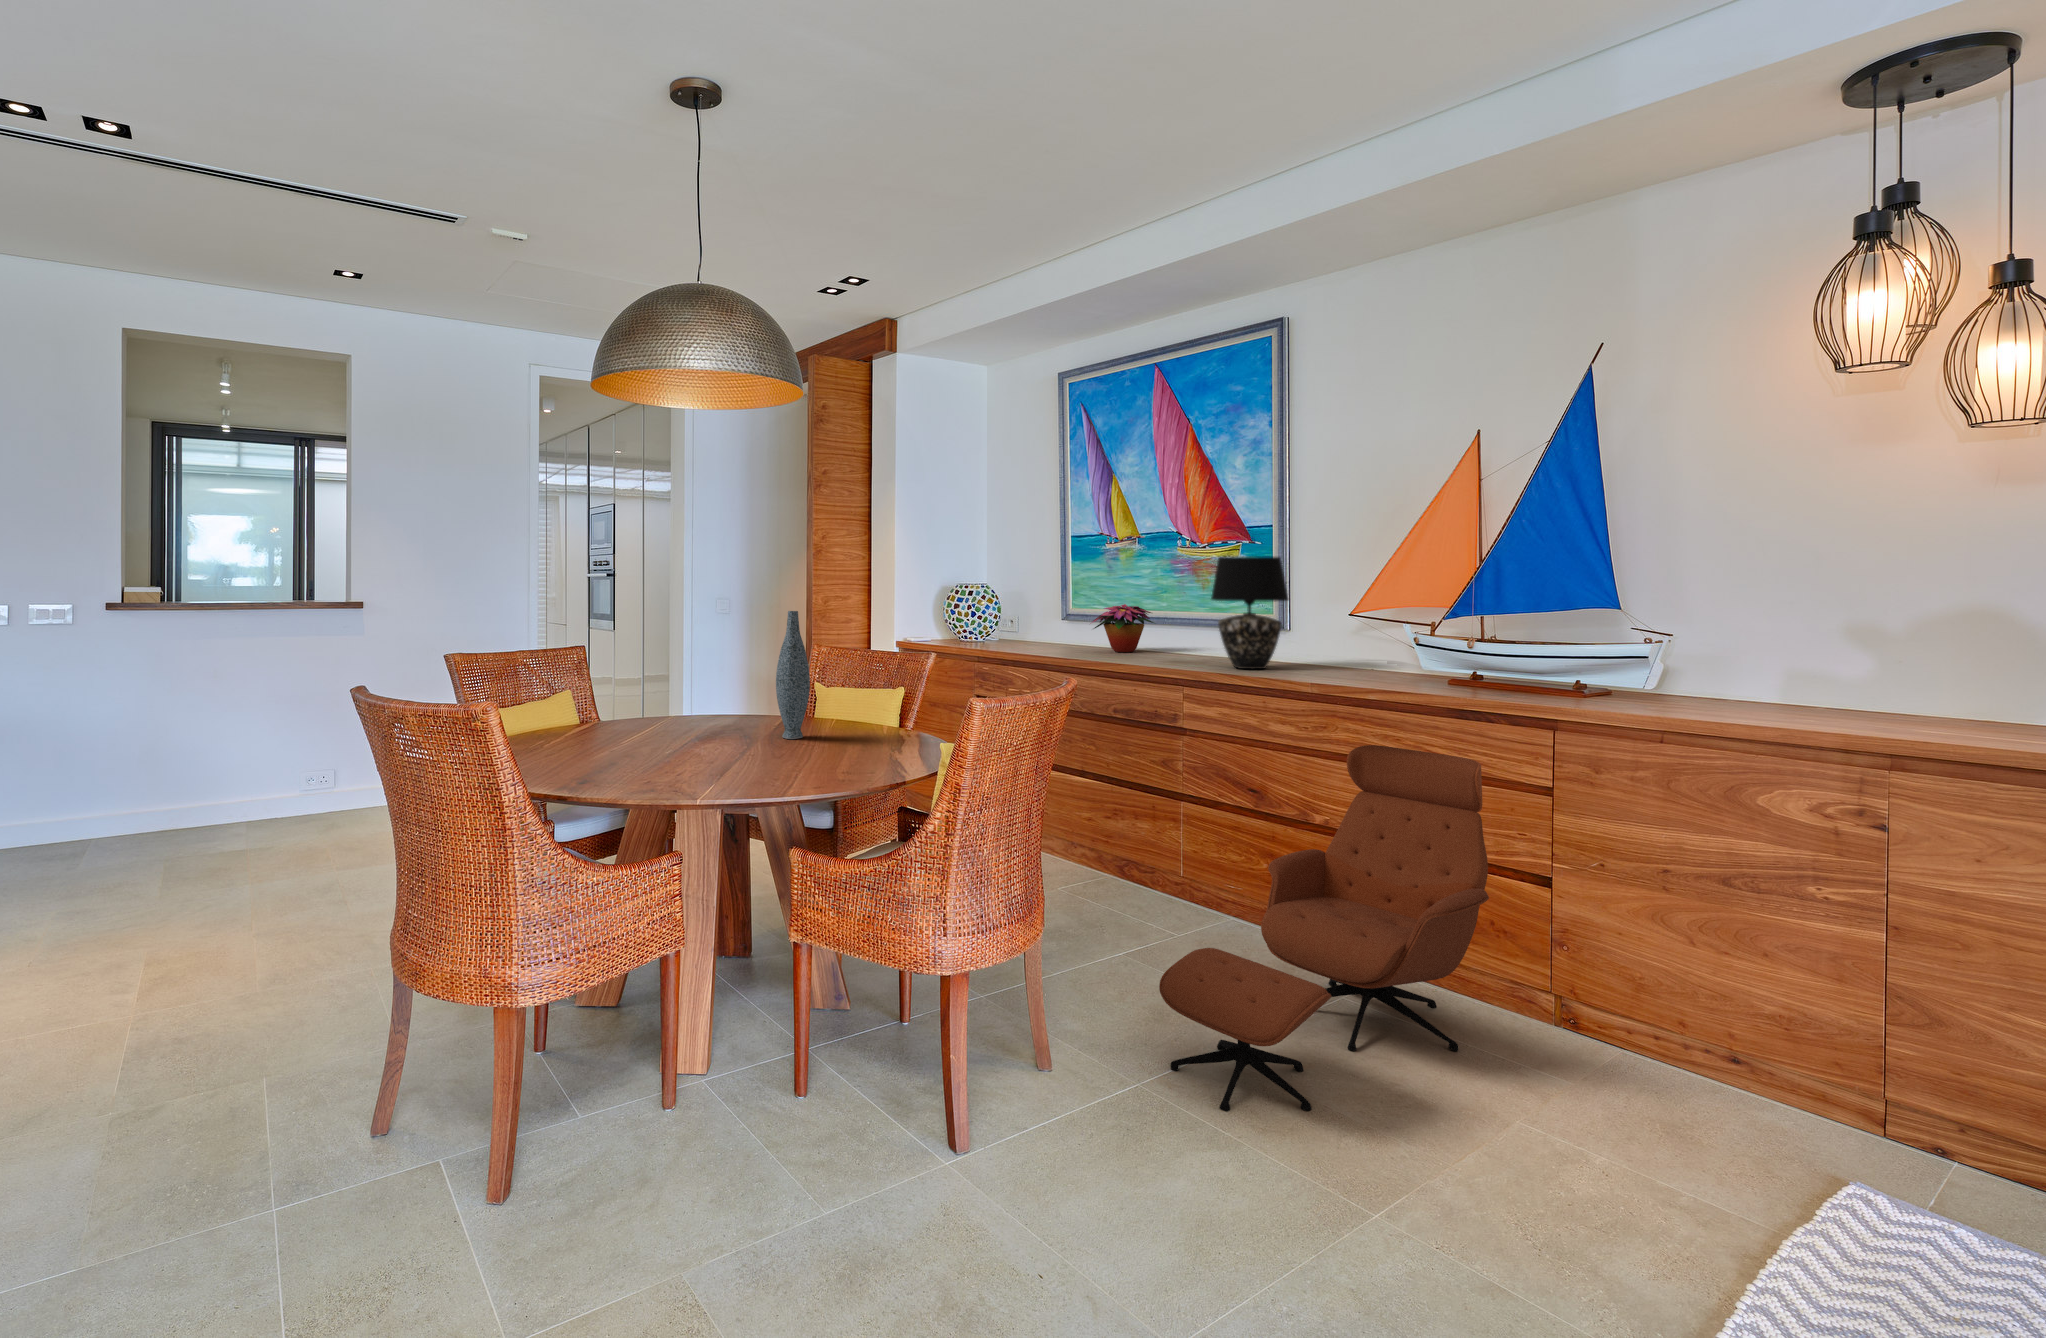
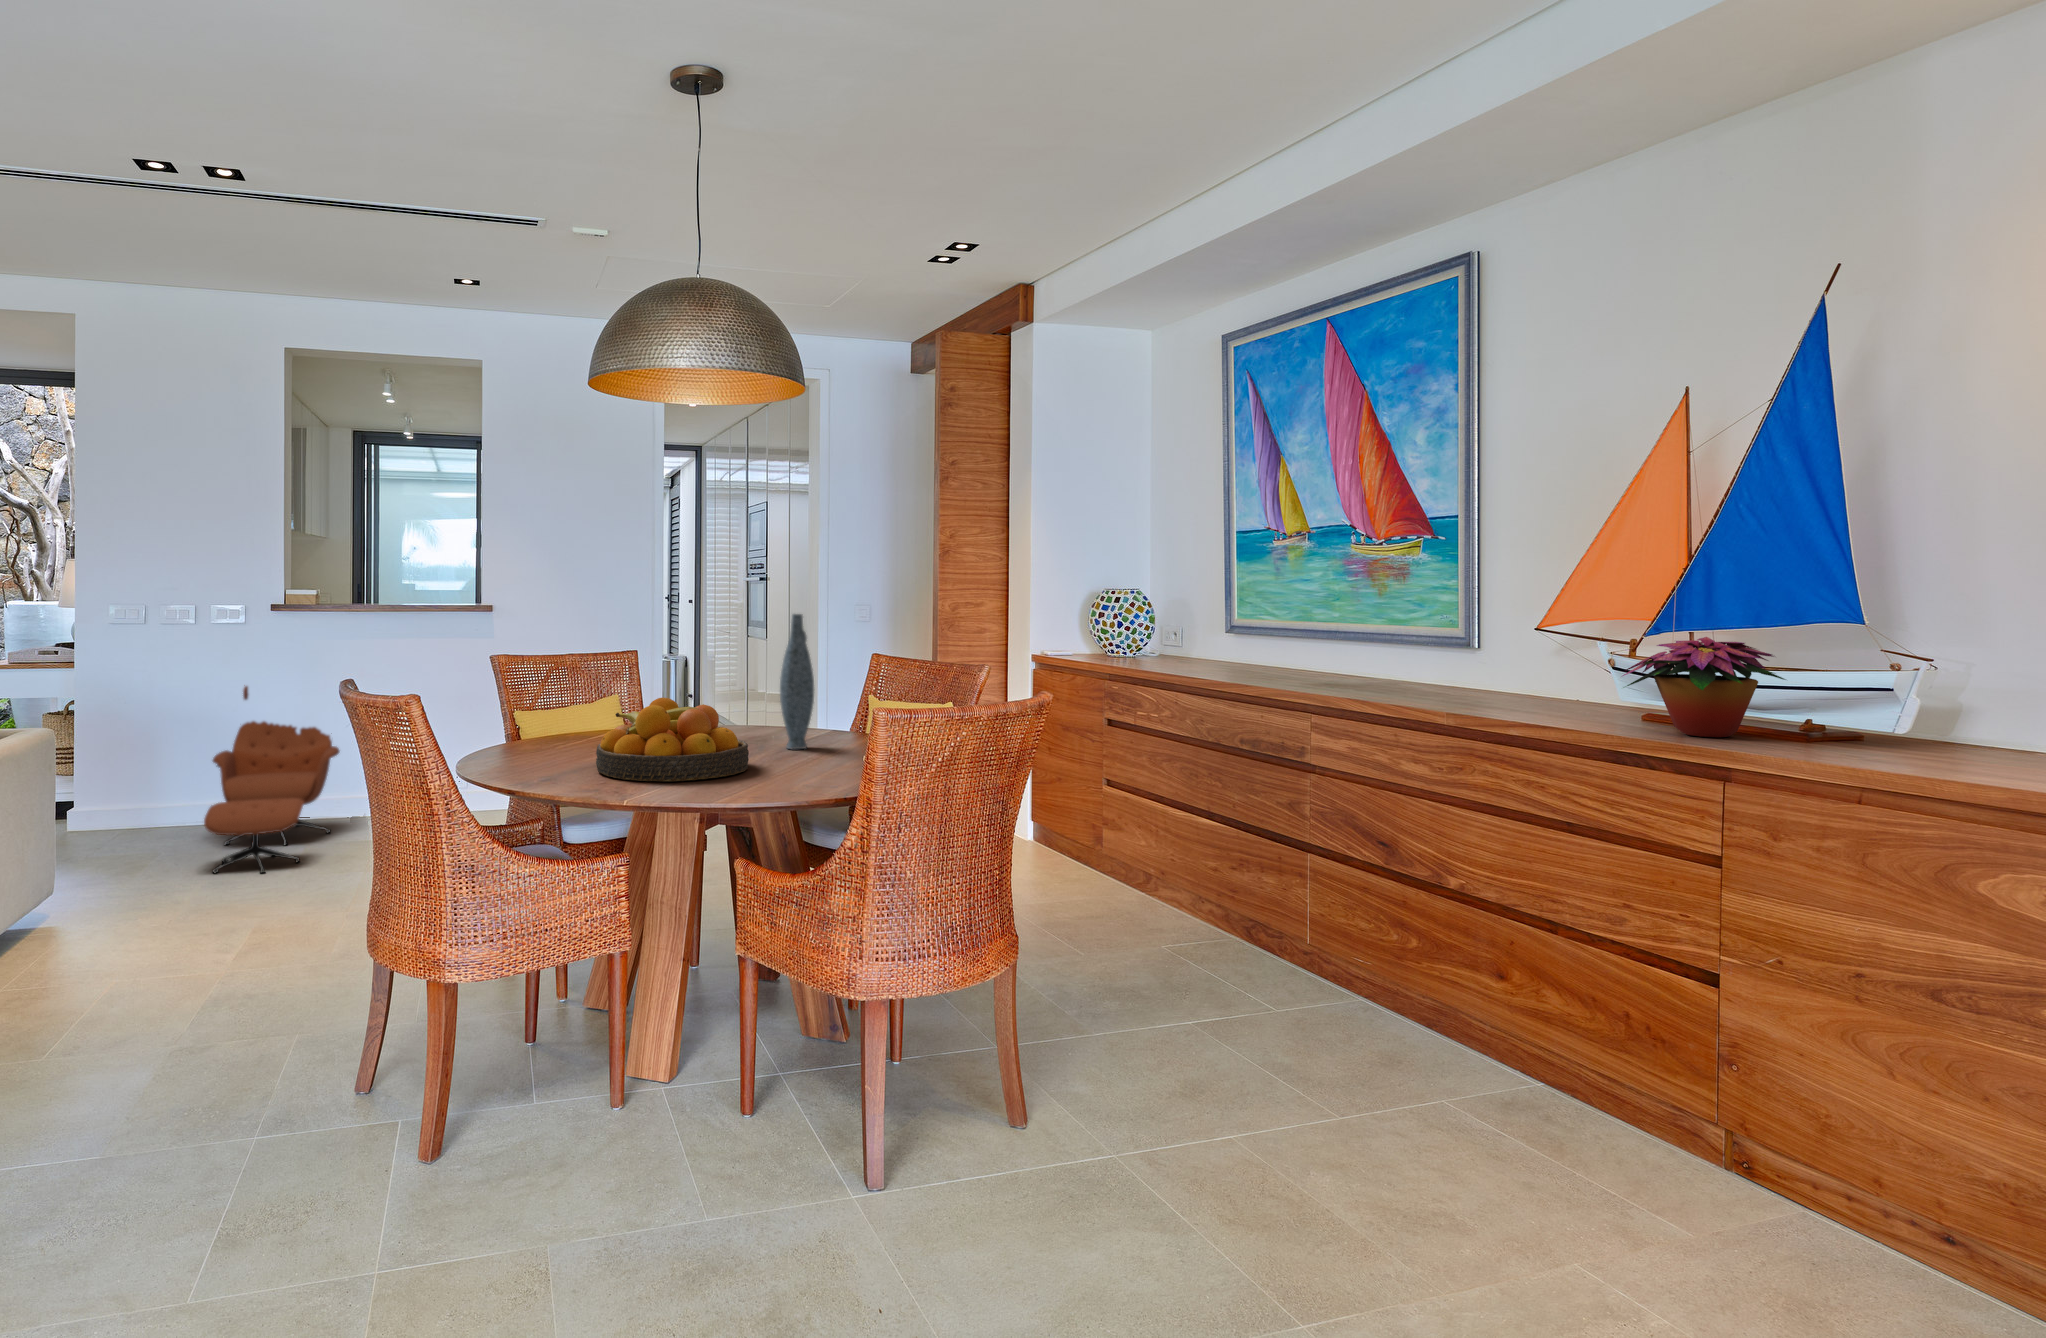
table lamp: present [1211,556,1288,669] -> none [1352,554,1454,694]
flower arrangement: present [1092,604,1154,652] -> present [1623,637,1786,737]
fruit bowl: none [635,696,785,780] -> present [596,698,749,782]
lounge chair: present [1159,745,1489,1111] -> present [204,686,340,873]

